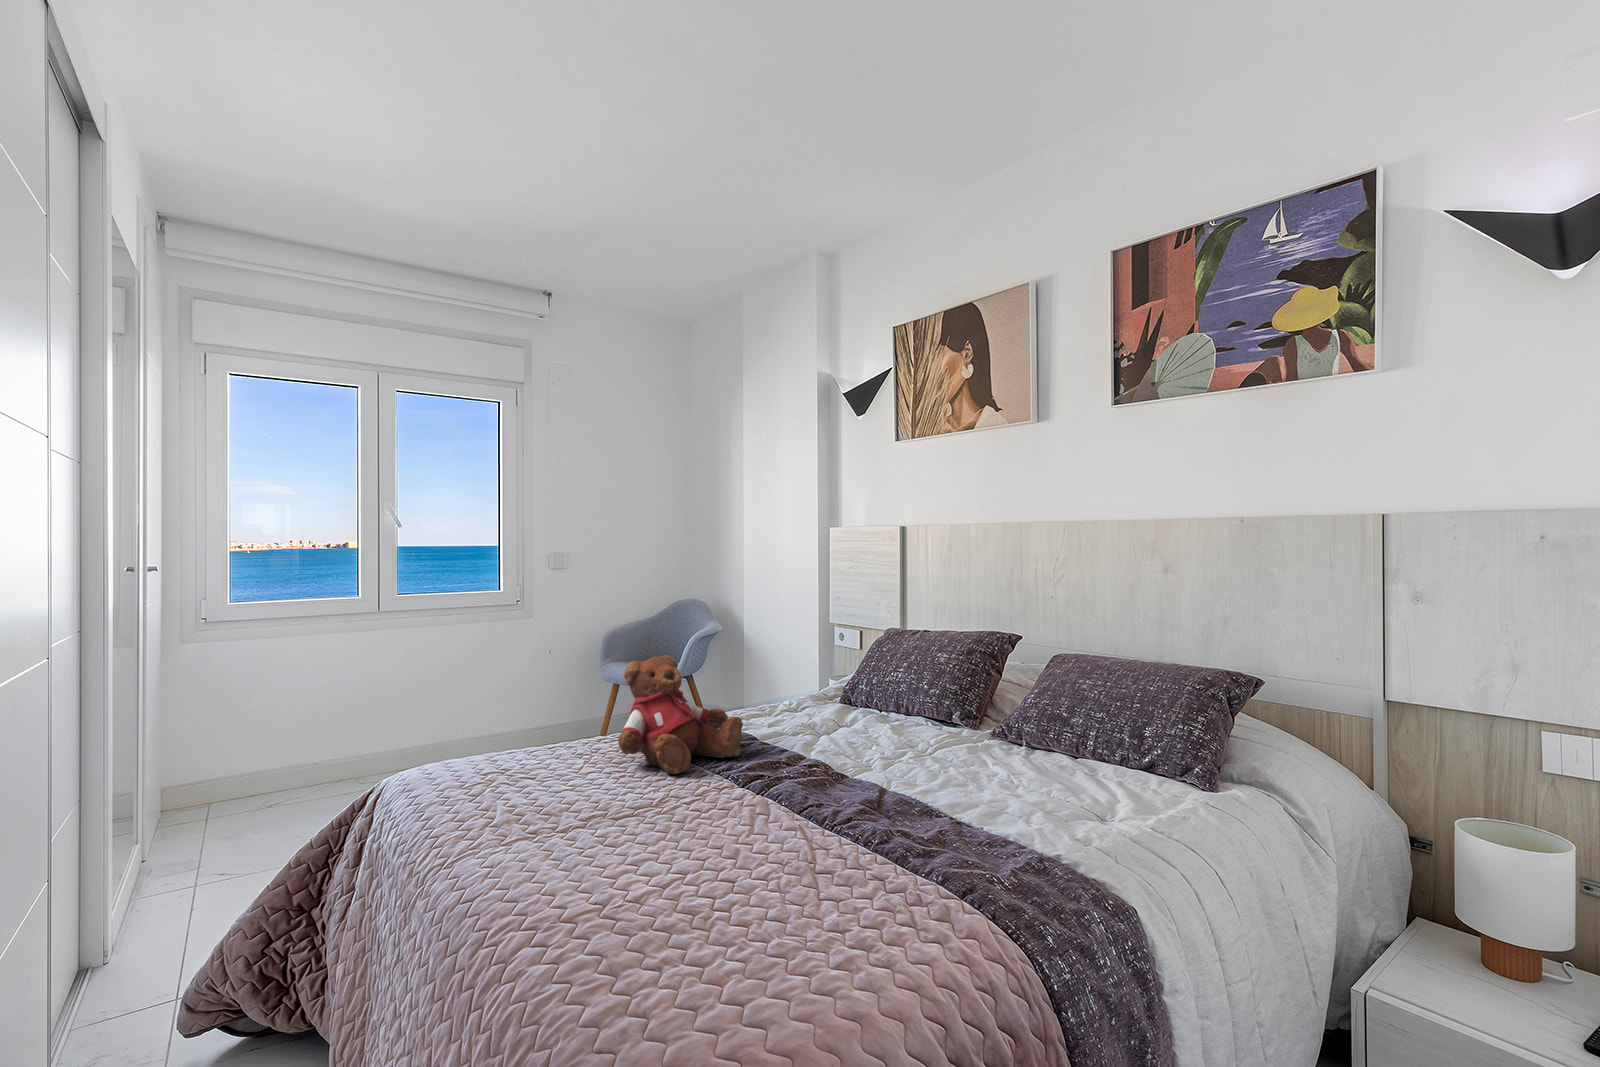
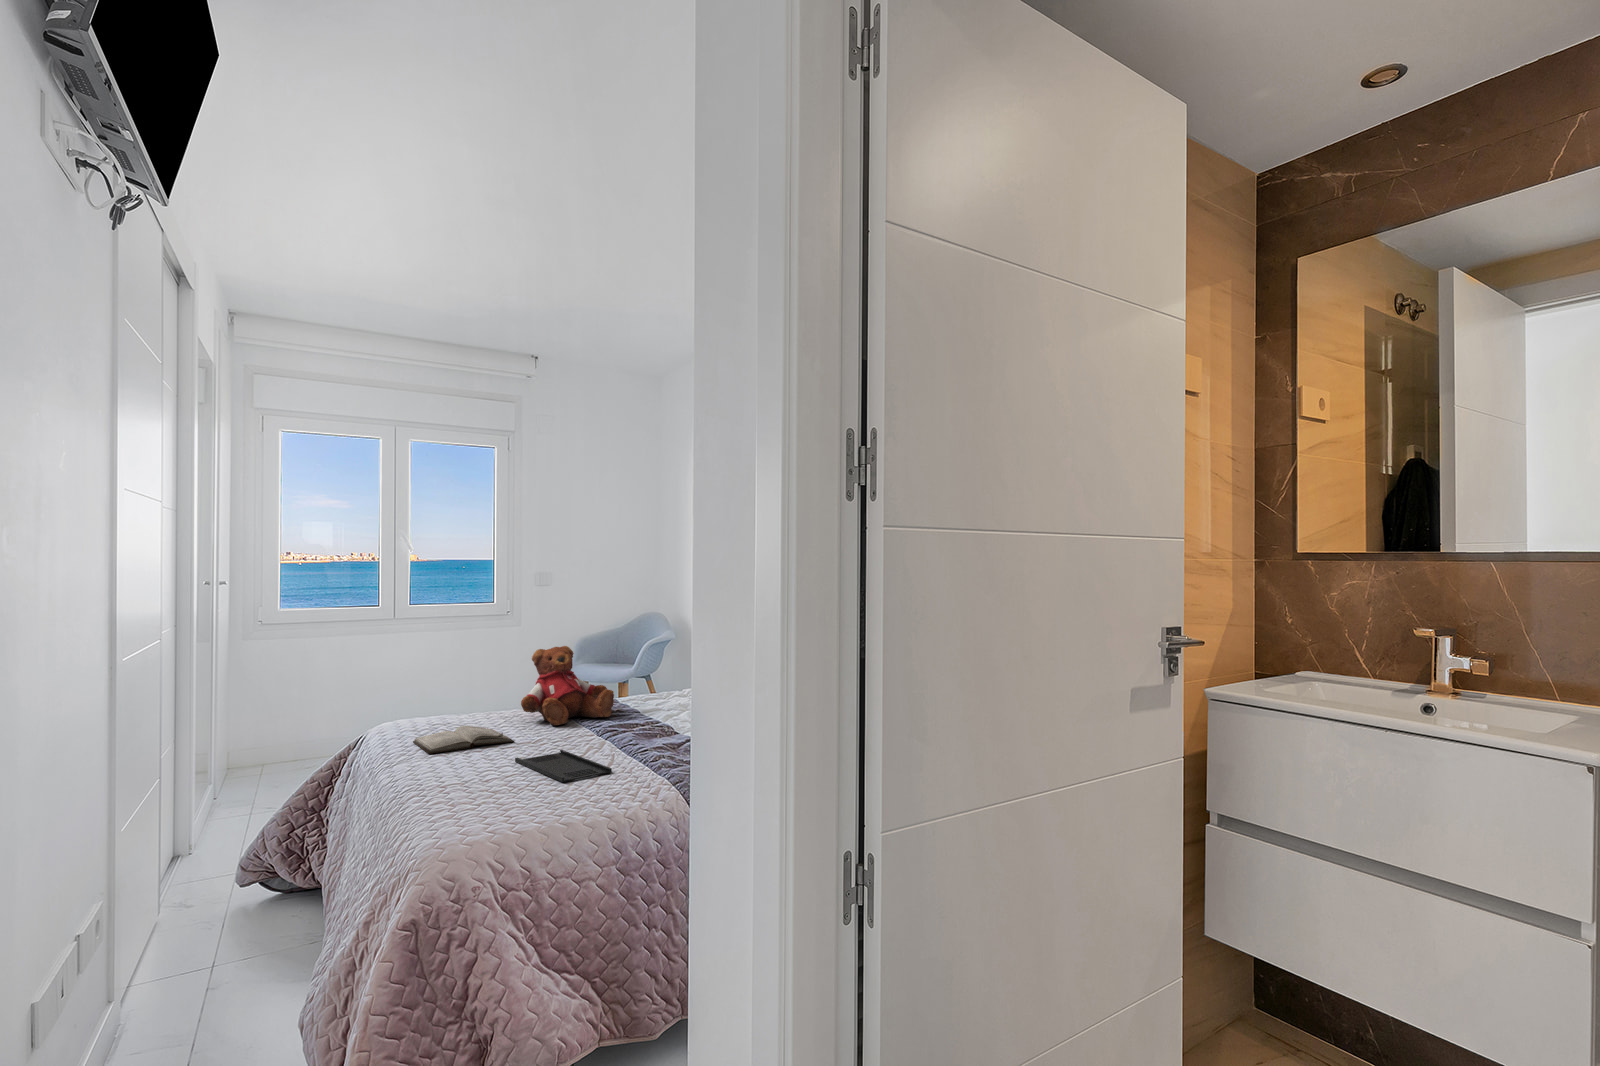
diary: none [472,783,634,843] -> present [413,726,514,754]
tray: none [666,828,849,910] -> present [515,750,612,782]

